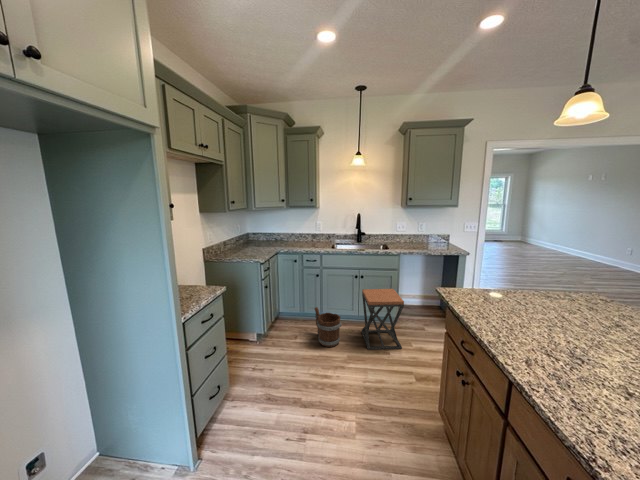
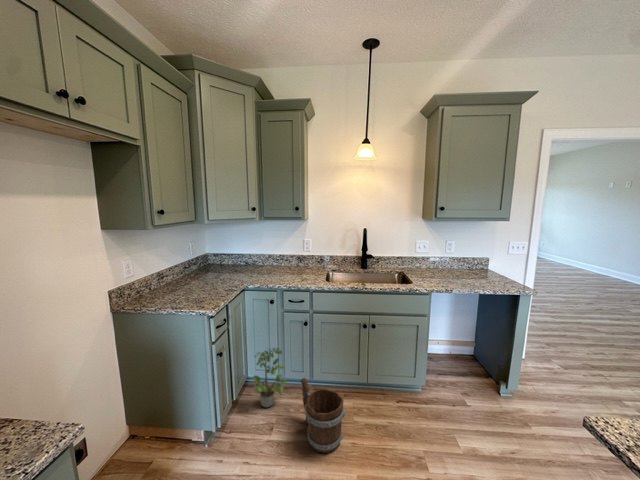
potted plant: none [284,289,307,328] -> present [253,348,288,407]
stool: present [362,289,404,350] -> none [374,347,450,458]

